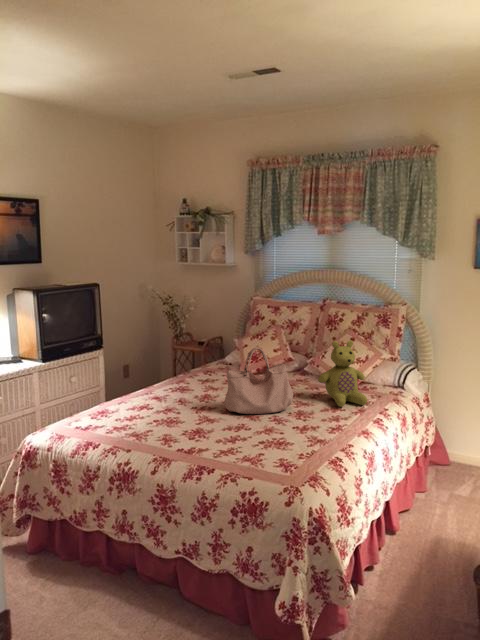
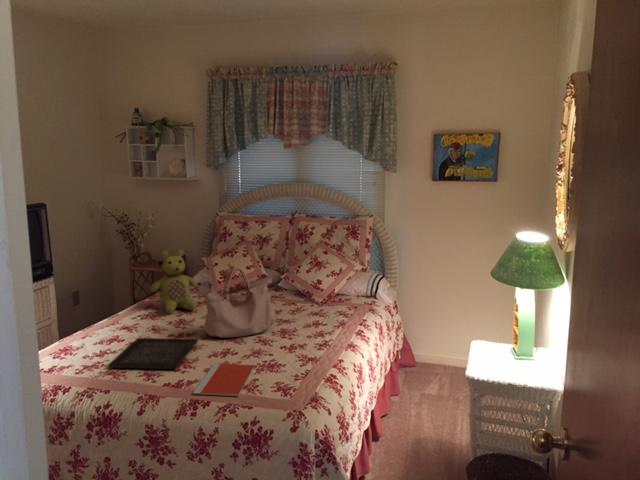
stuffed bear: present [318,340,367,407] -> present [150,250,198,313]
tray: none [134,408,217,437] -> present [109,338,198,369]
notebook: none [201,436,264,467] -> present [193,364,254,396]

